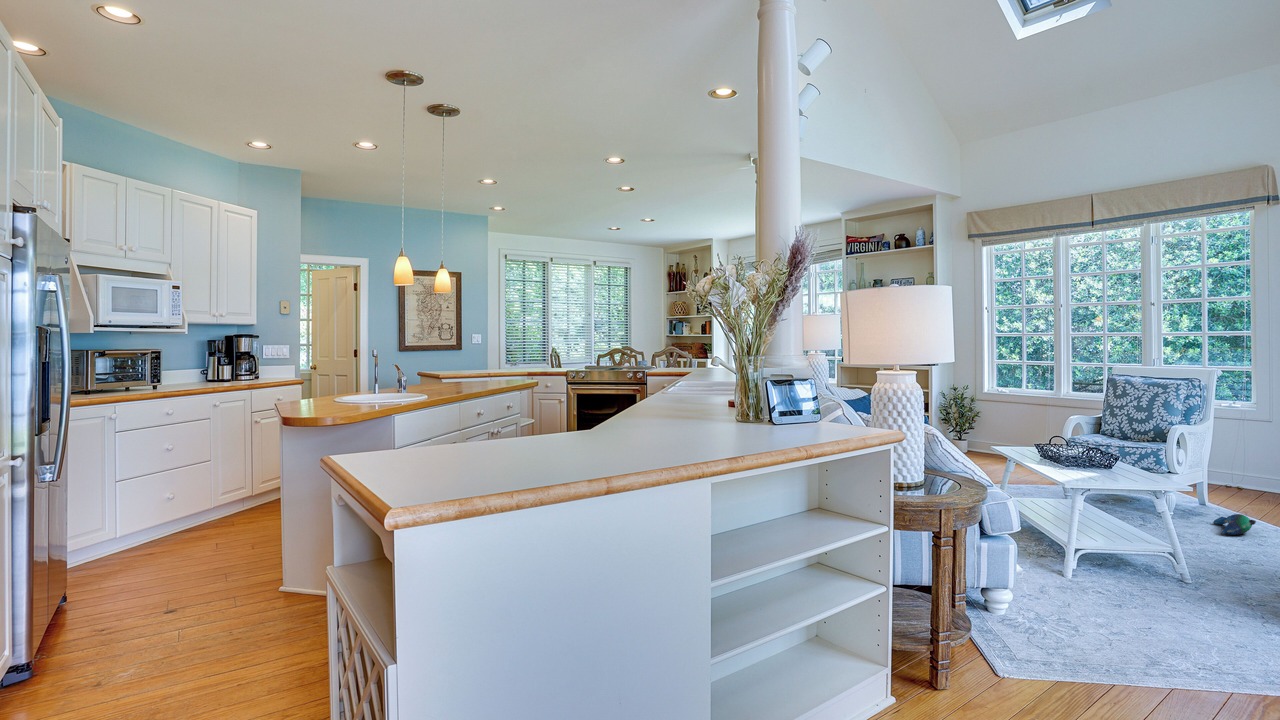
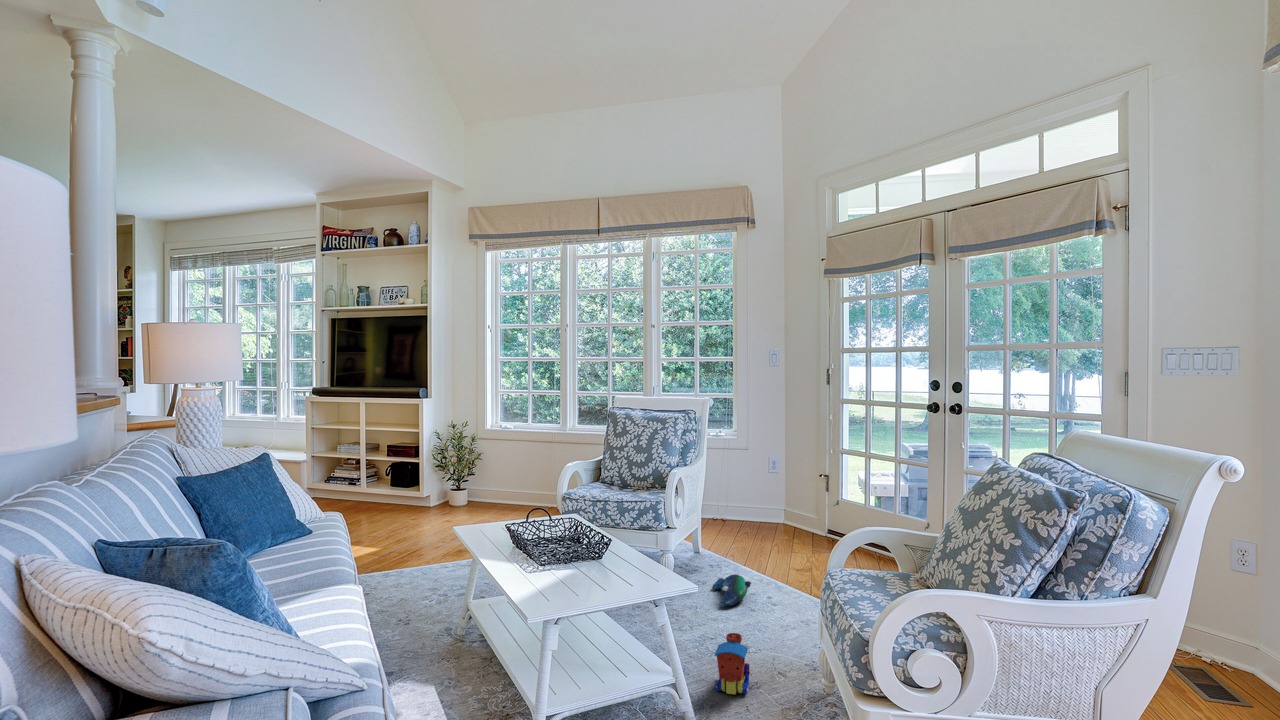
toy train: none [1214,536,1248,575] -> present [715,633,750,694]

